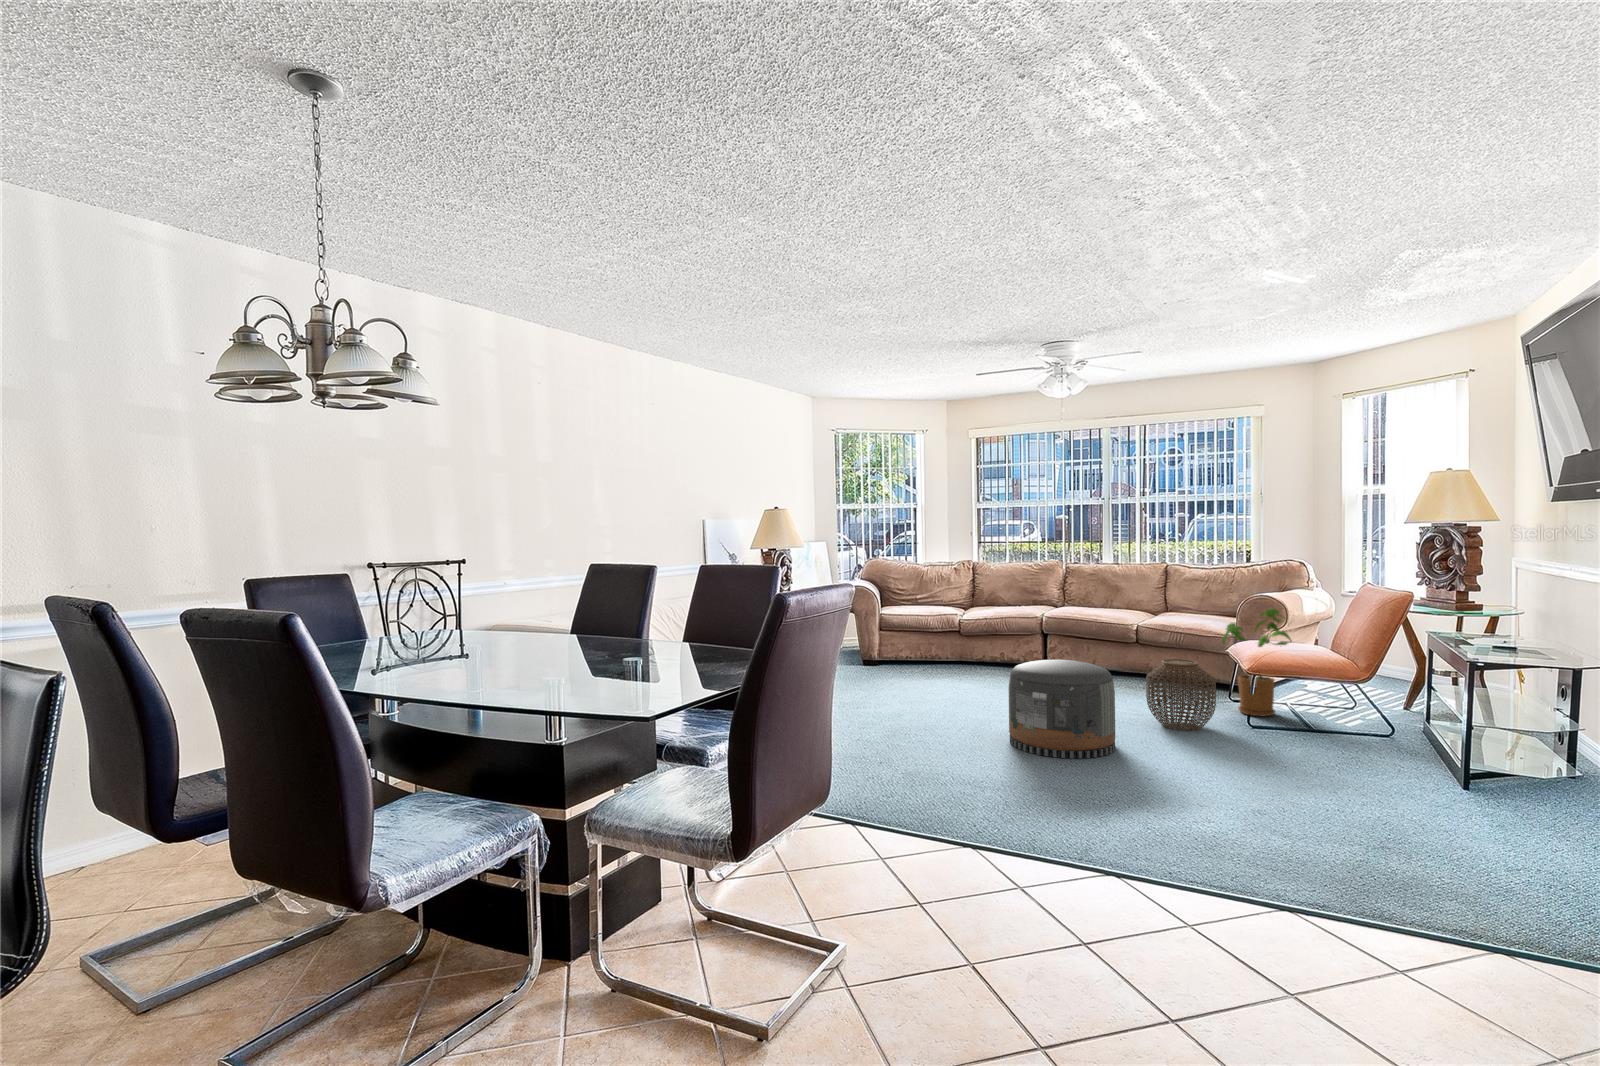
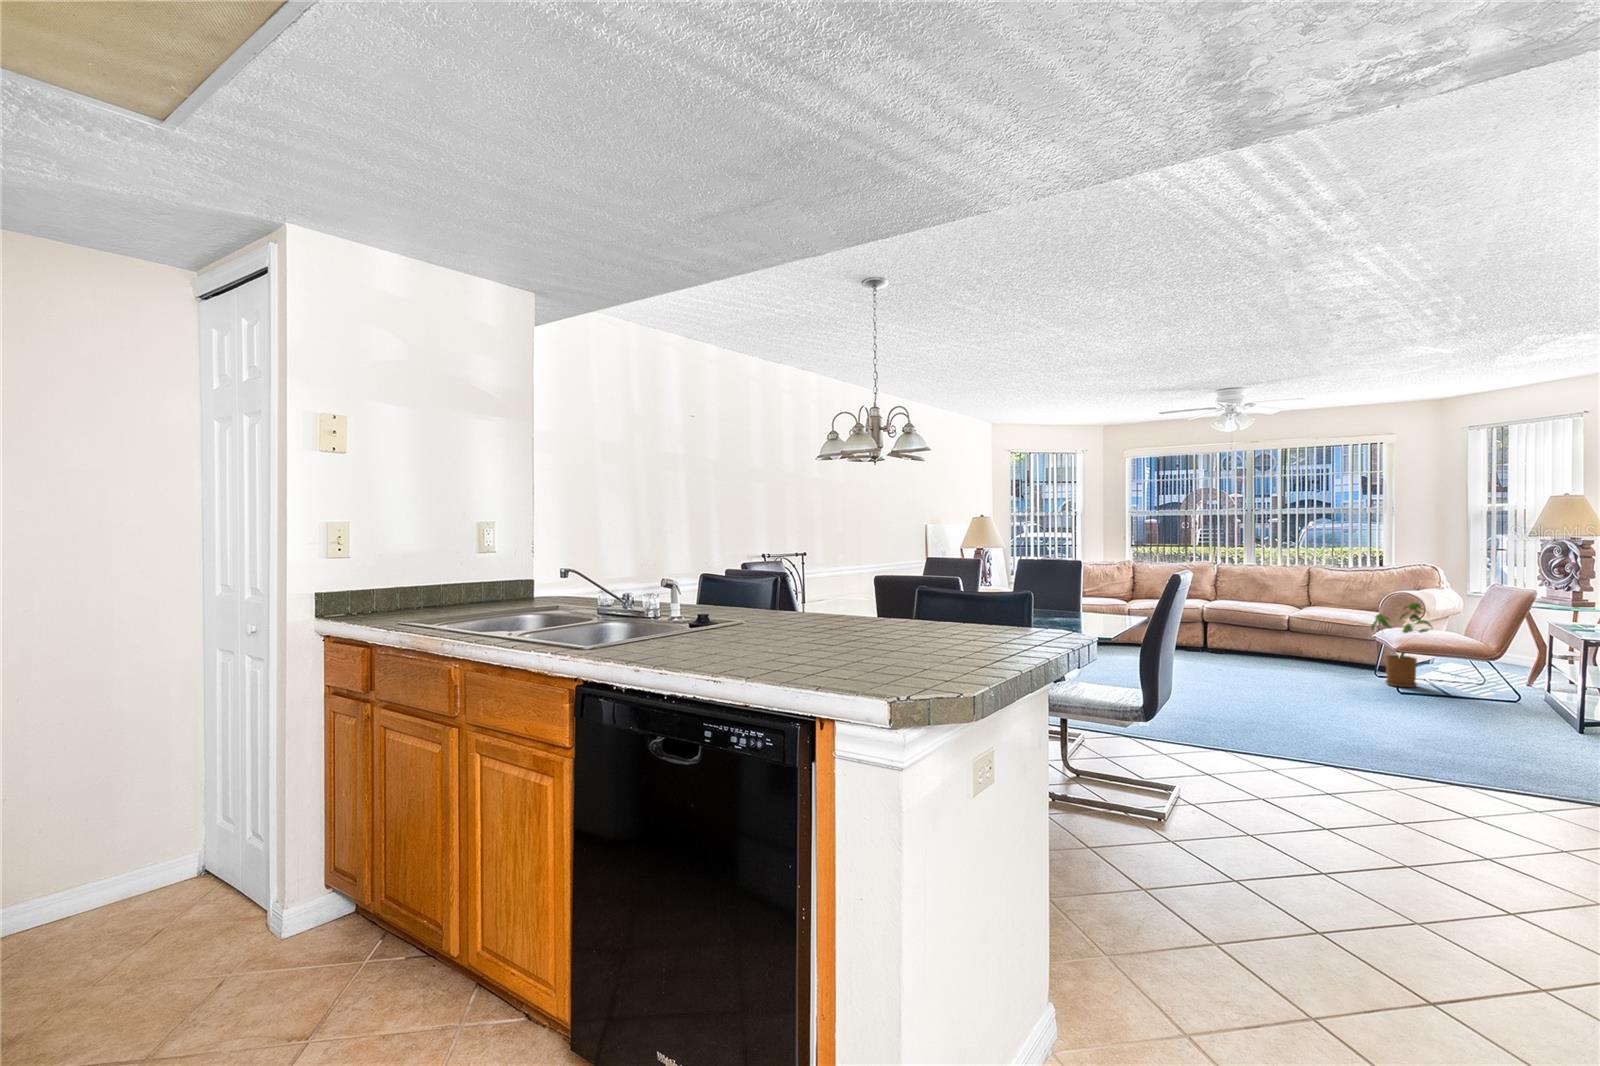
pouf: present [1009,659,1115,758] -> none [1208,638,1296,710]
woven basket: present [1146,659,1216,731] -> none [1312,640,1372,695]

